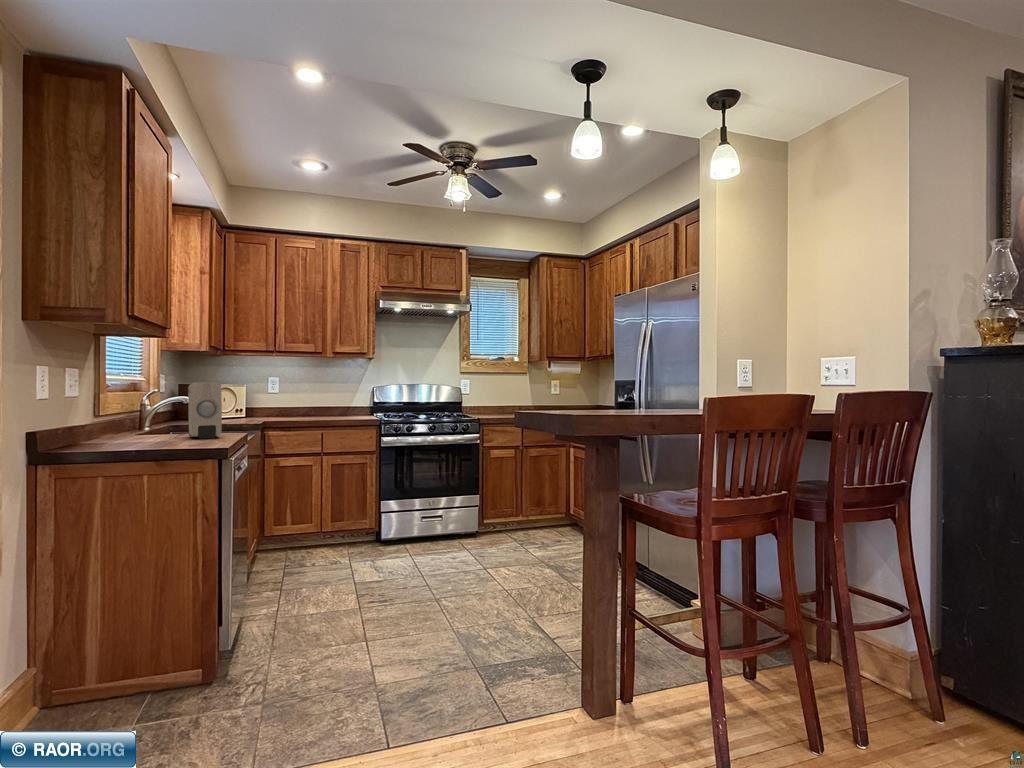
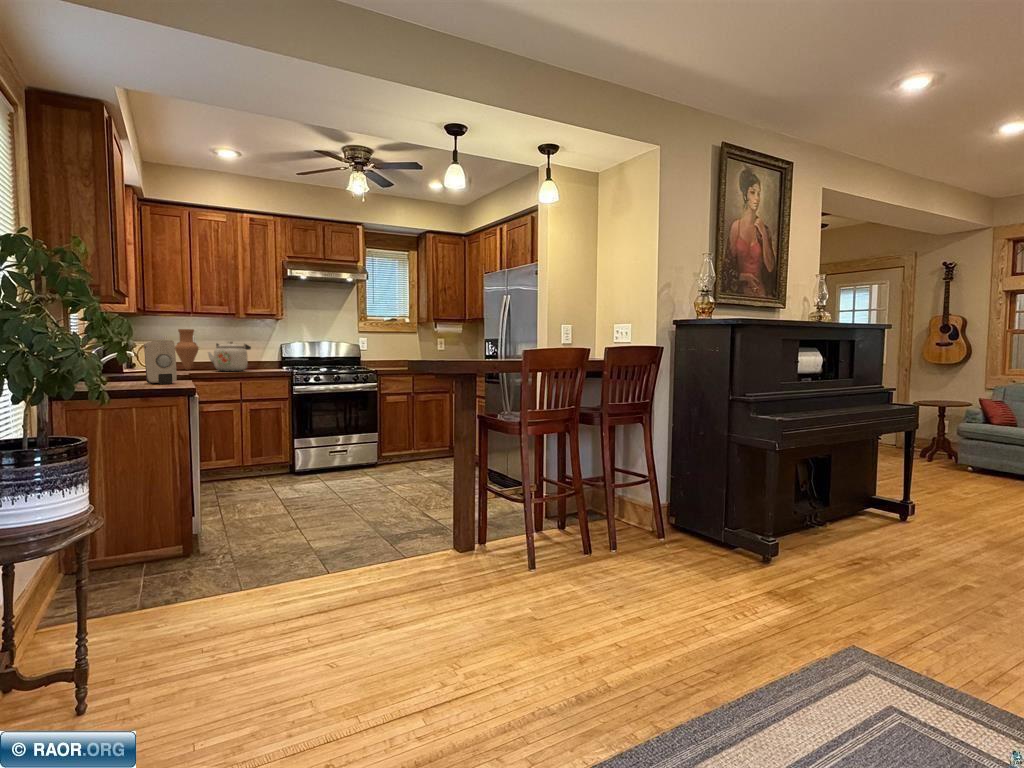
vase: none [259,370,284,416] -> present [175,329,199,370]
kettle: none [290,384,338,418] -> present [208,341,251,371]

